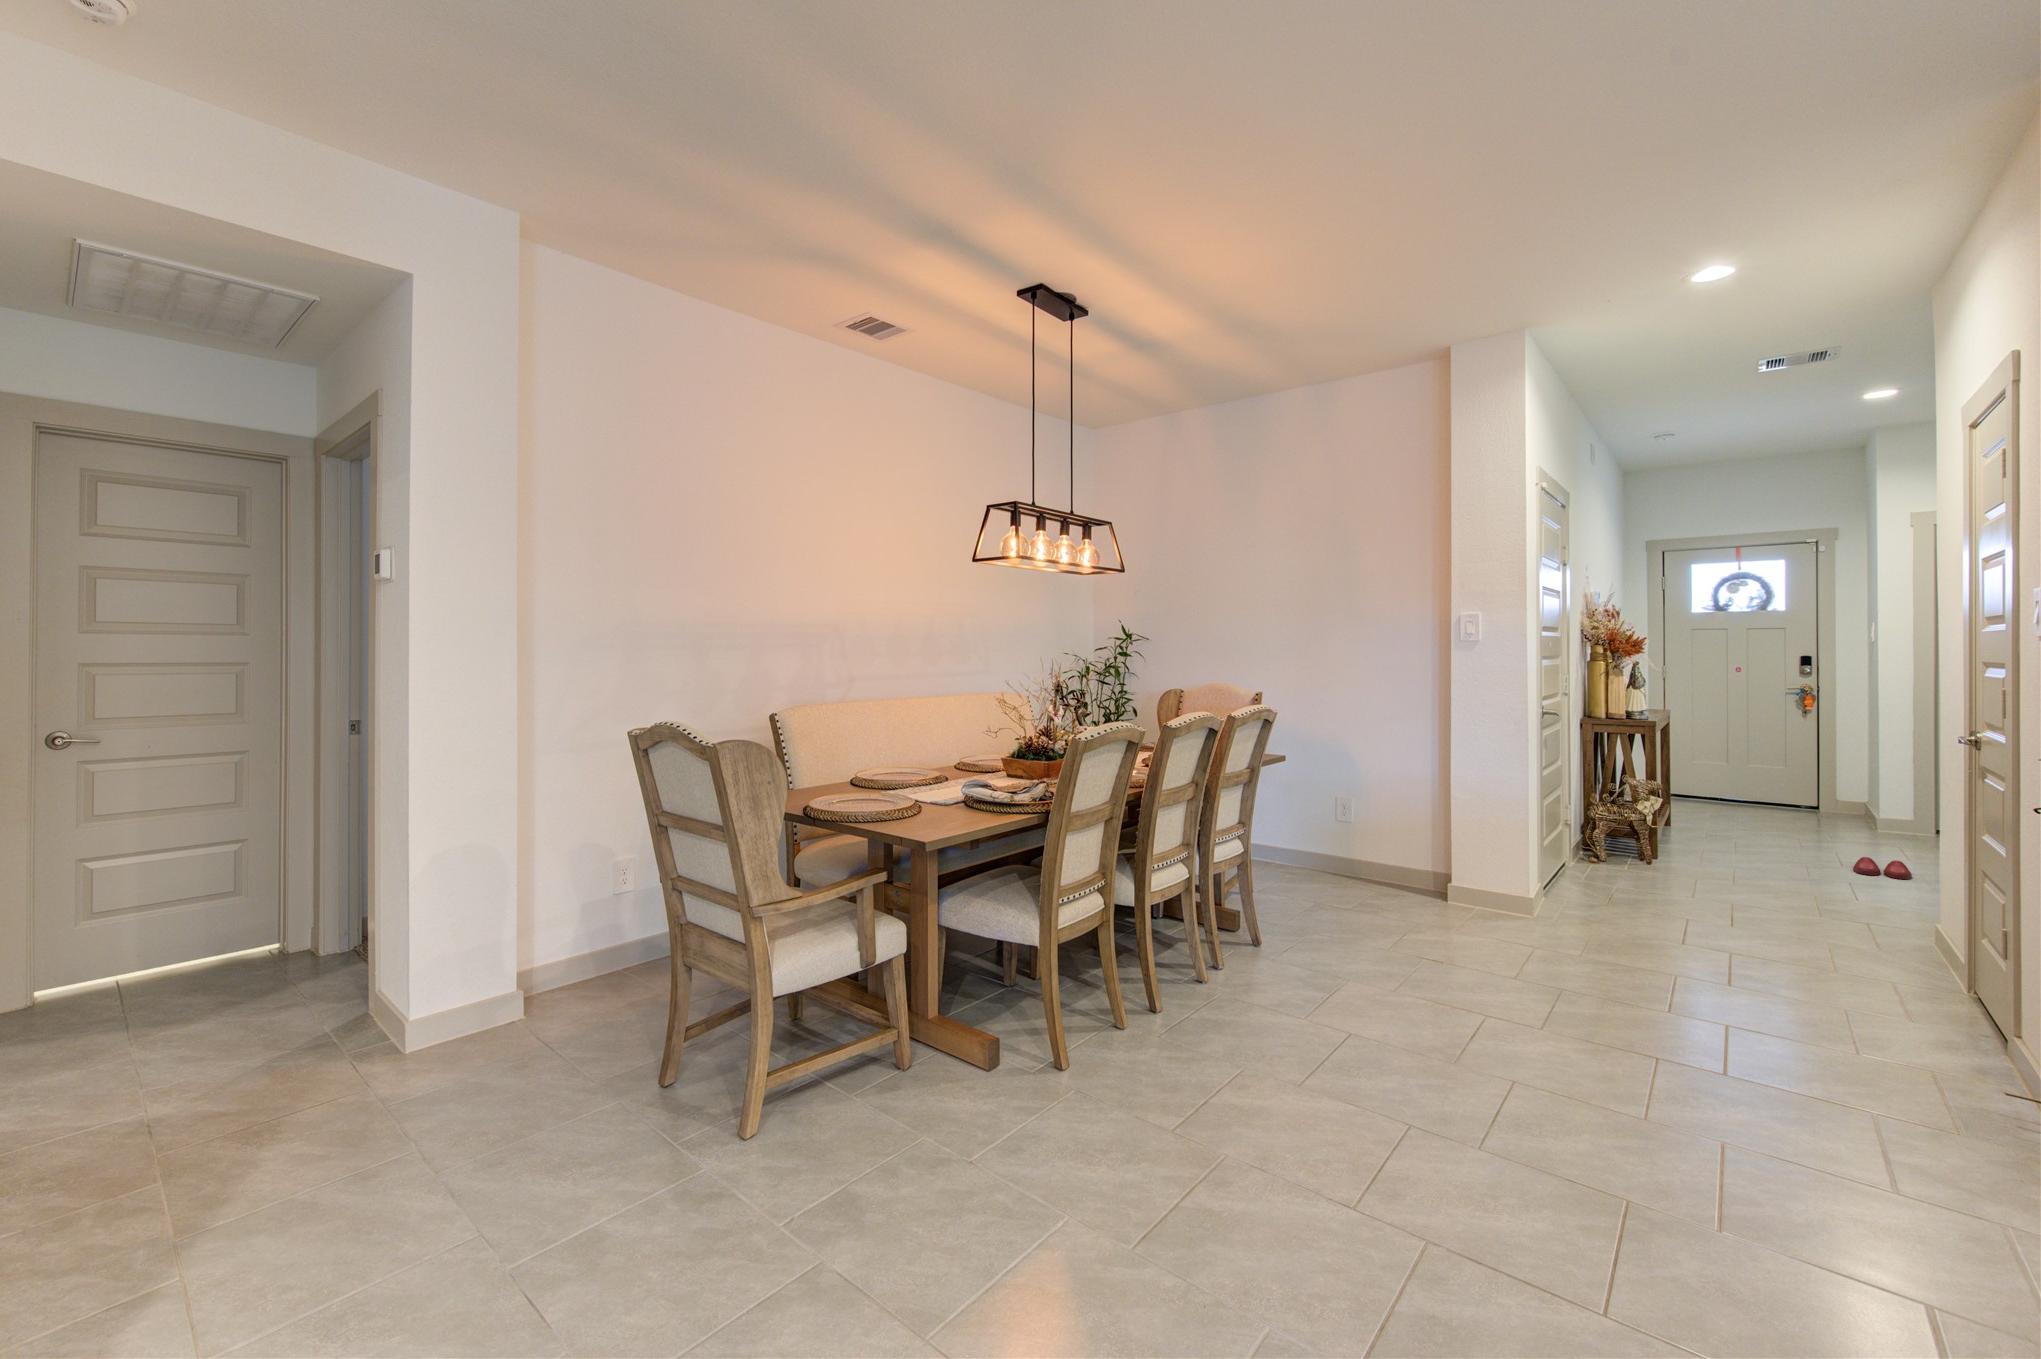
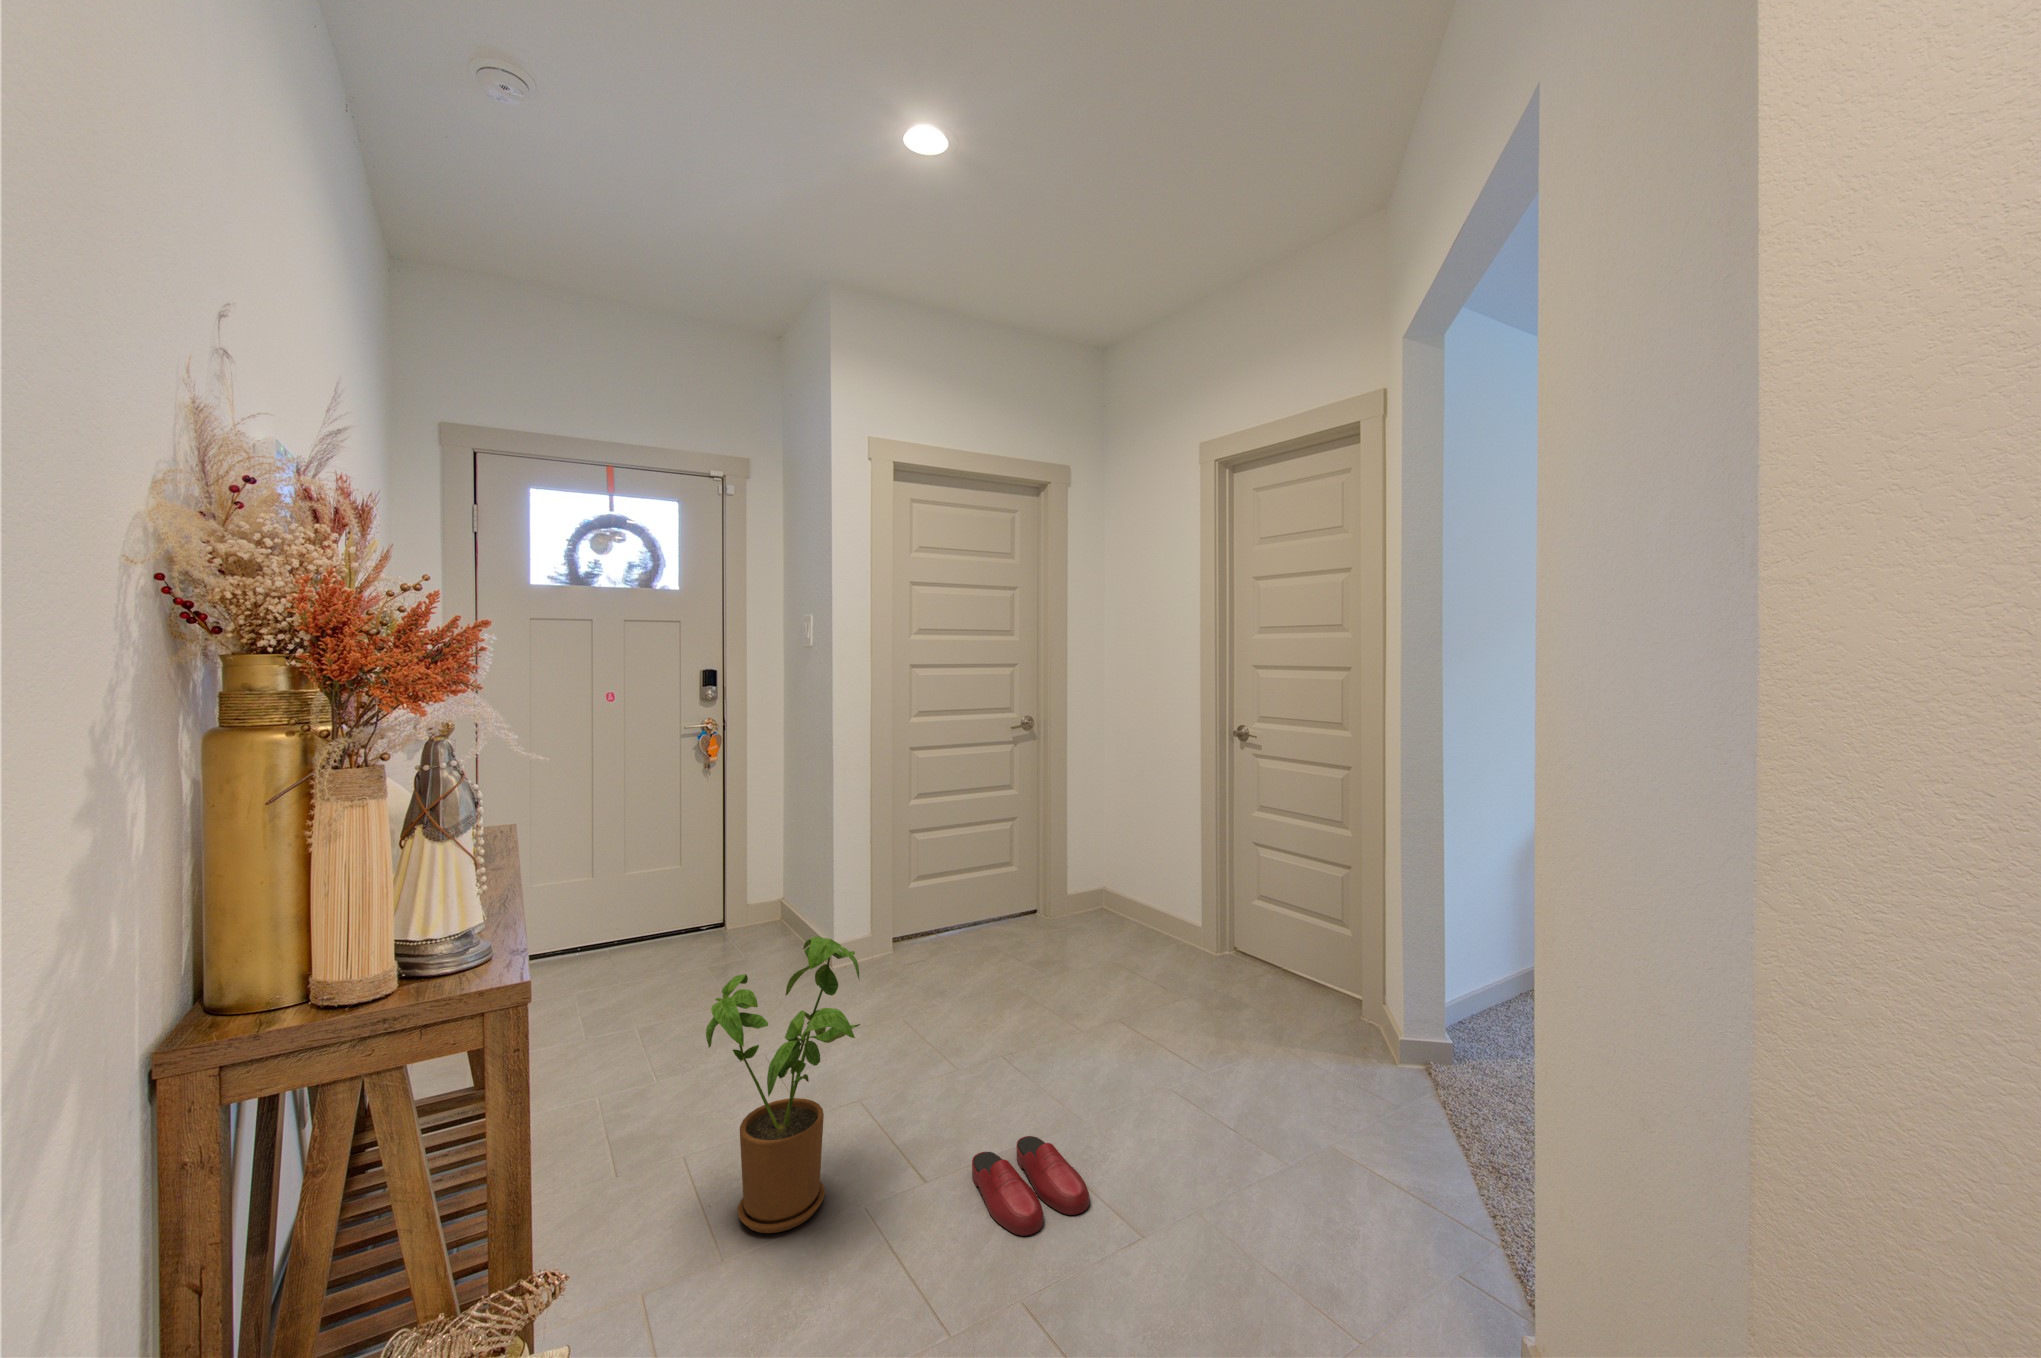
house plant: none [1734,755,1808,854] -> present [706,936,860,1233]

